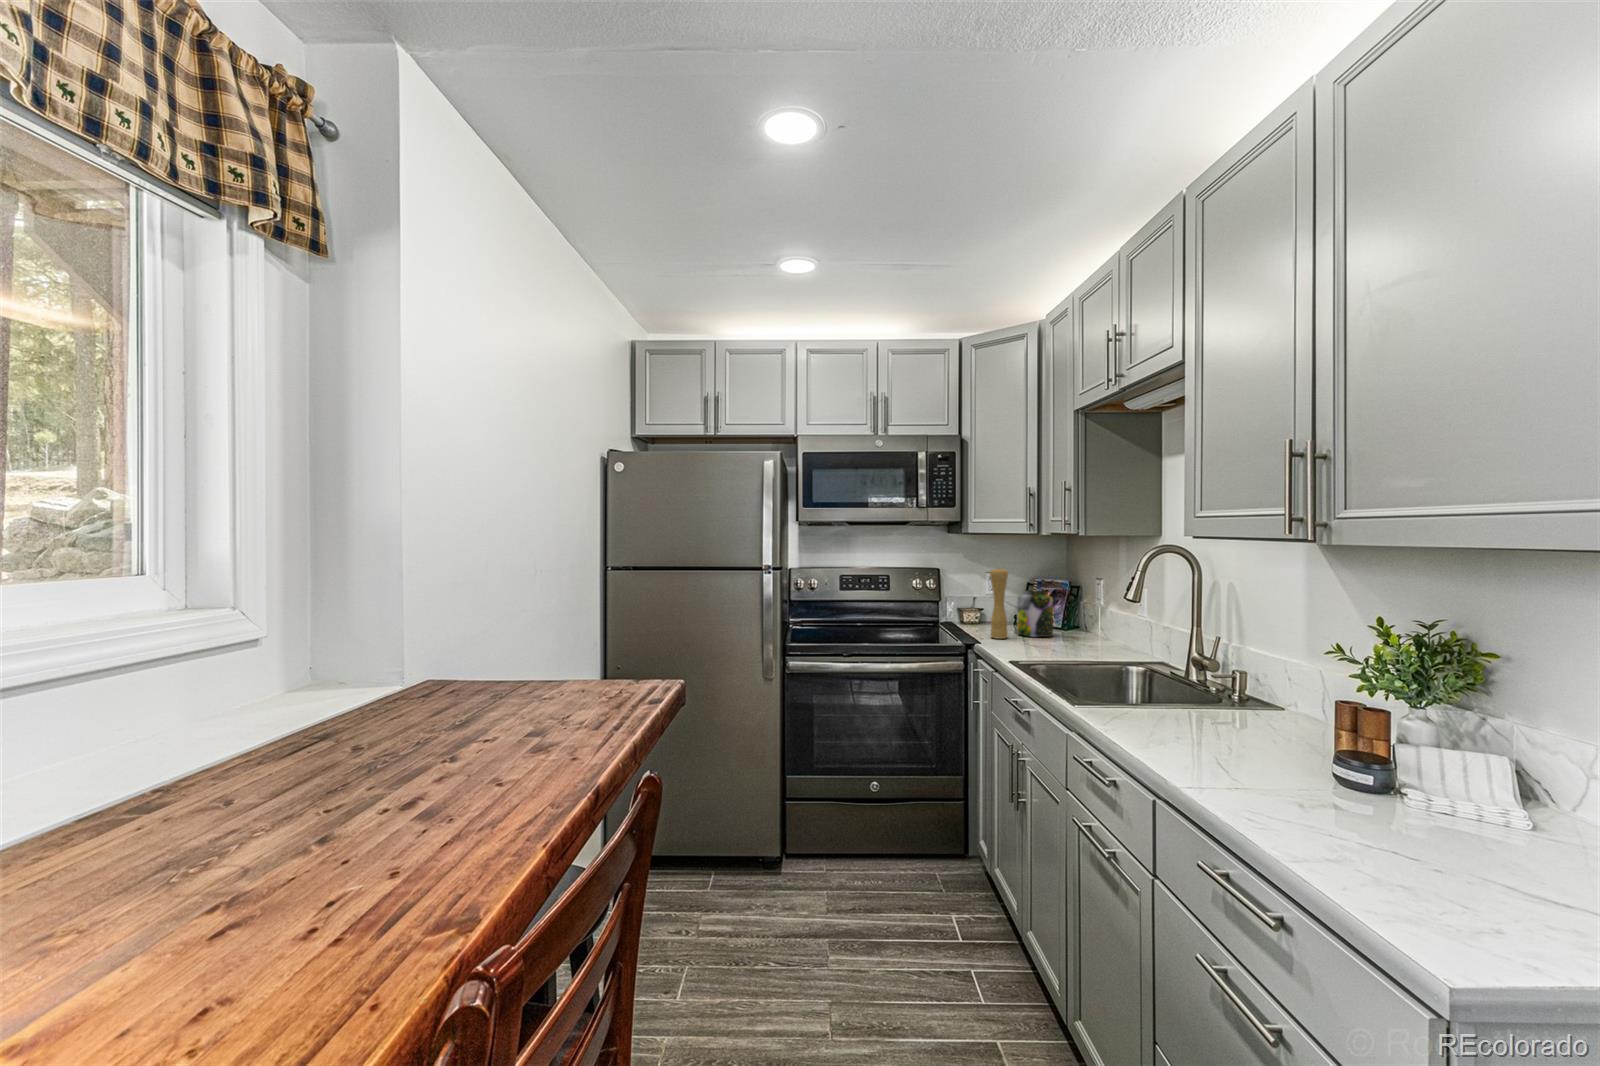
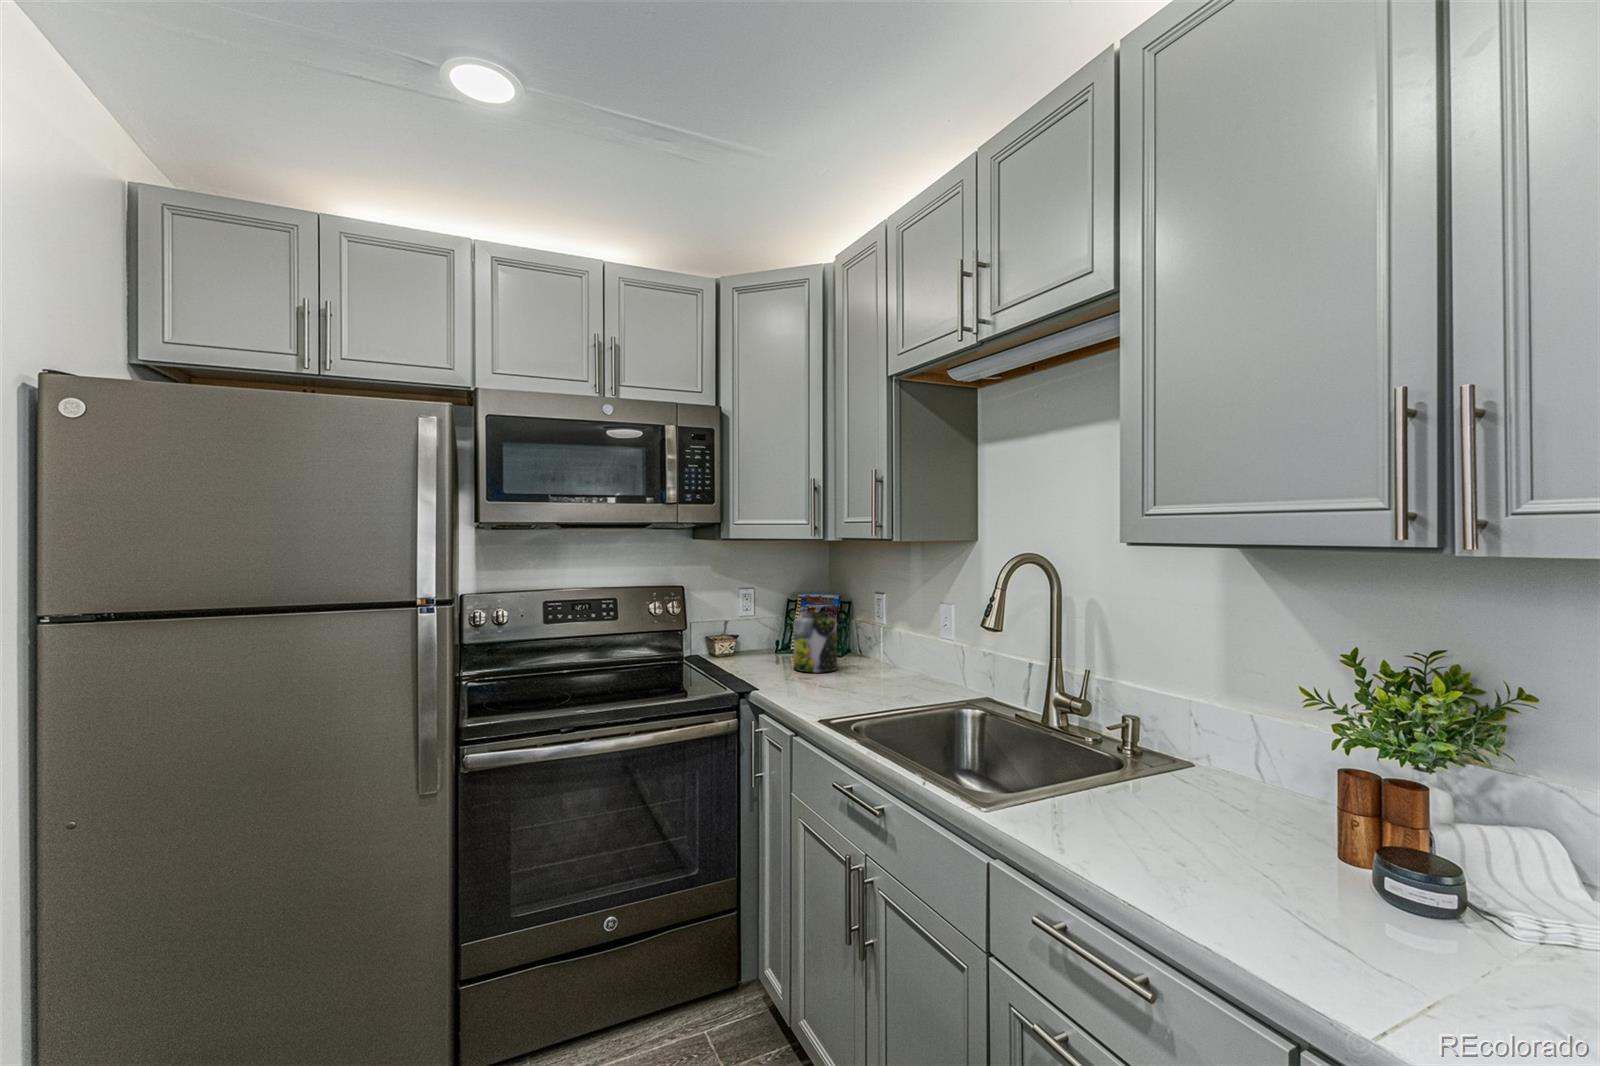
pepper mill: present [990,568,1008,639] -> none [765,585,788,680]

